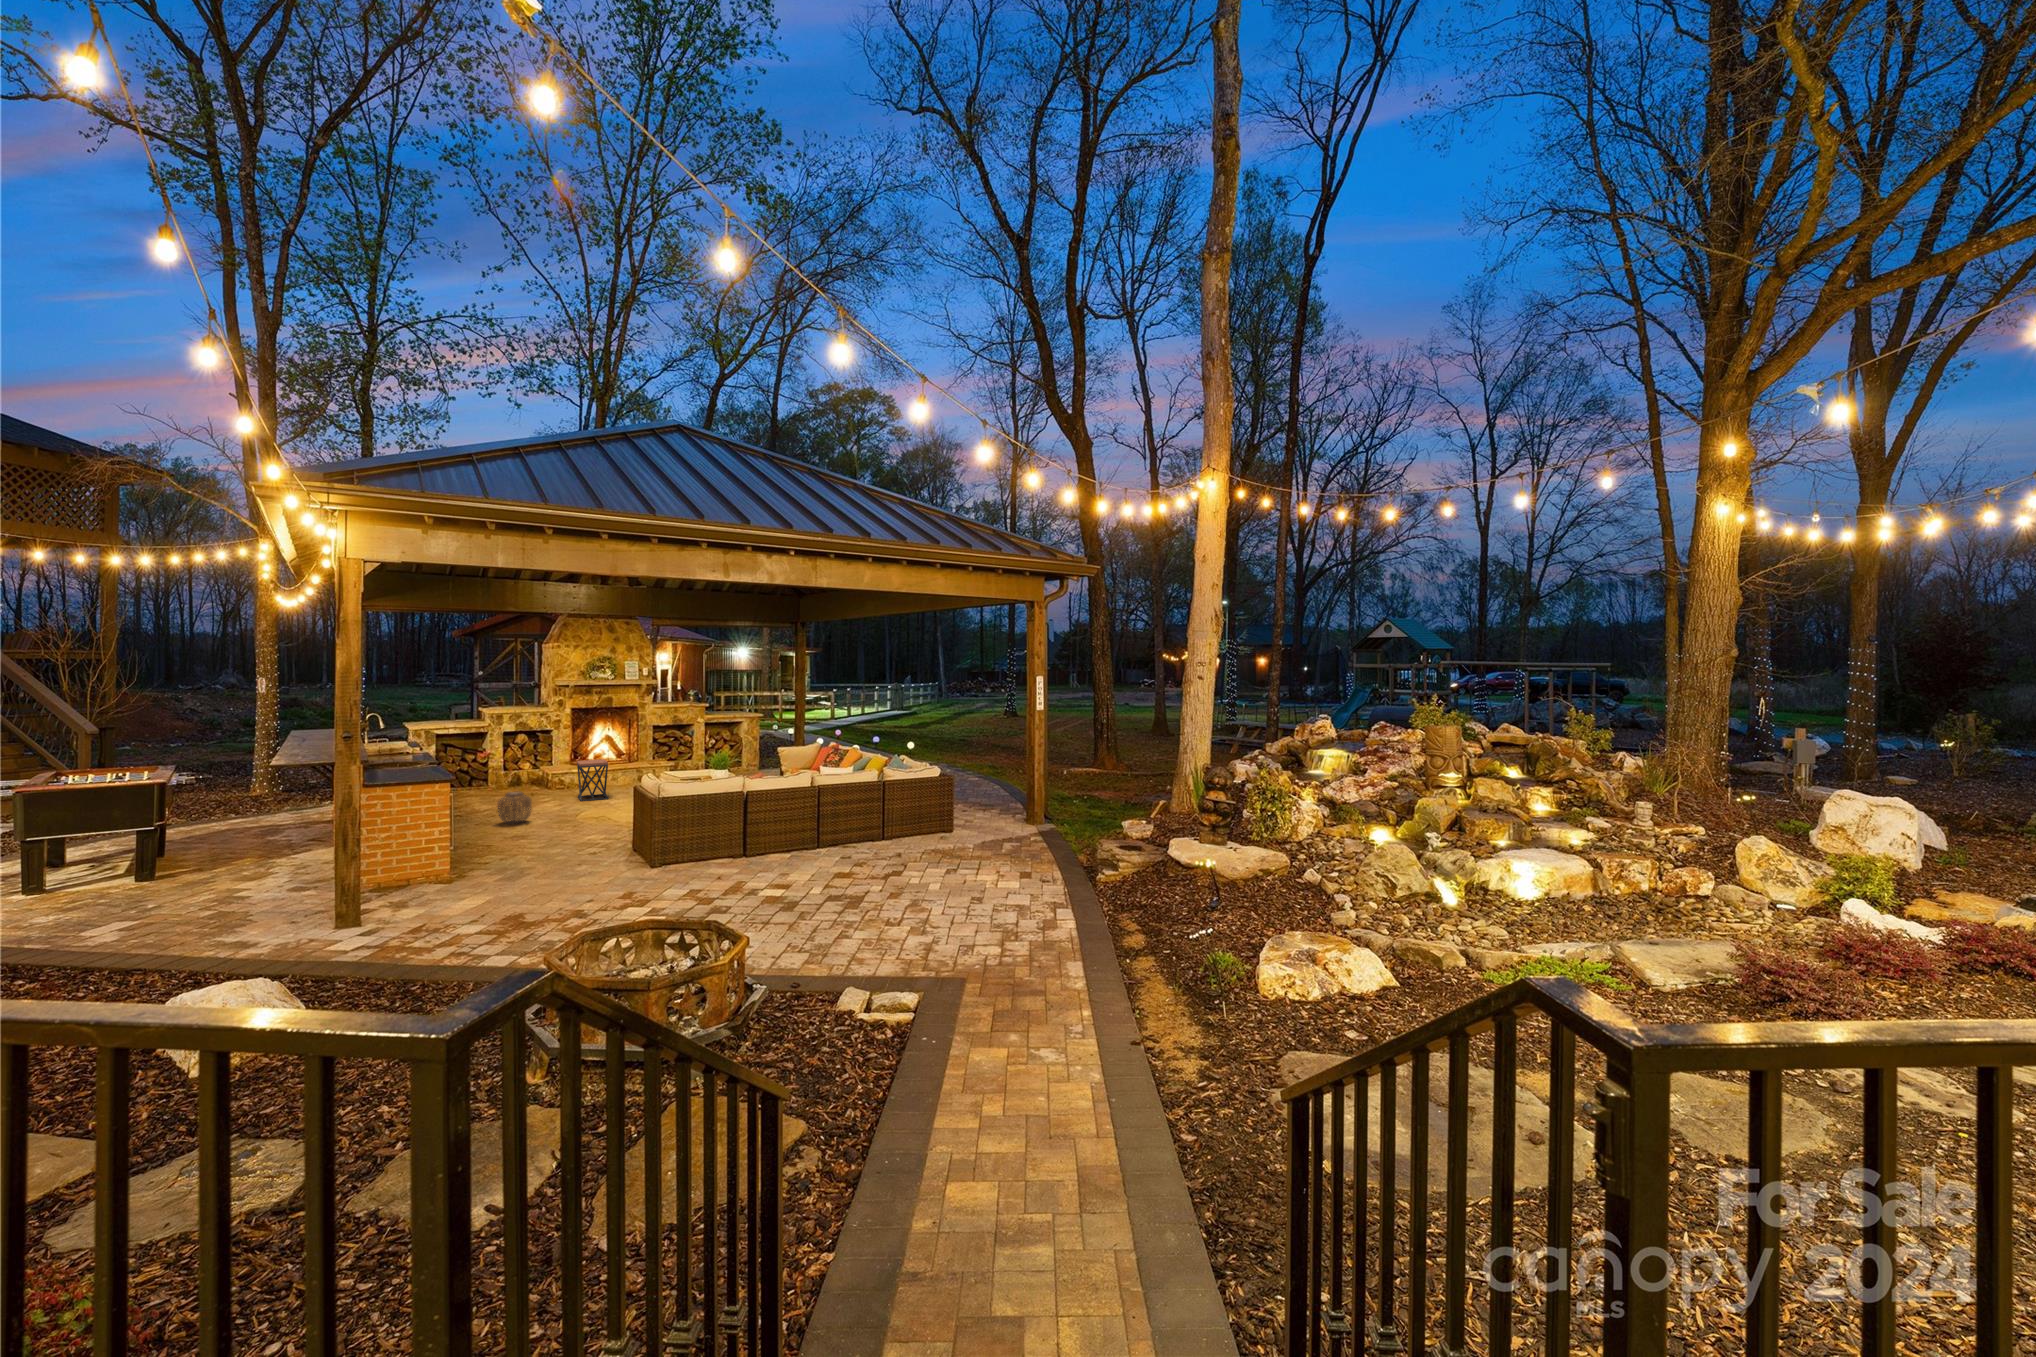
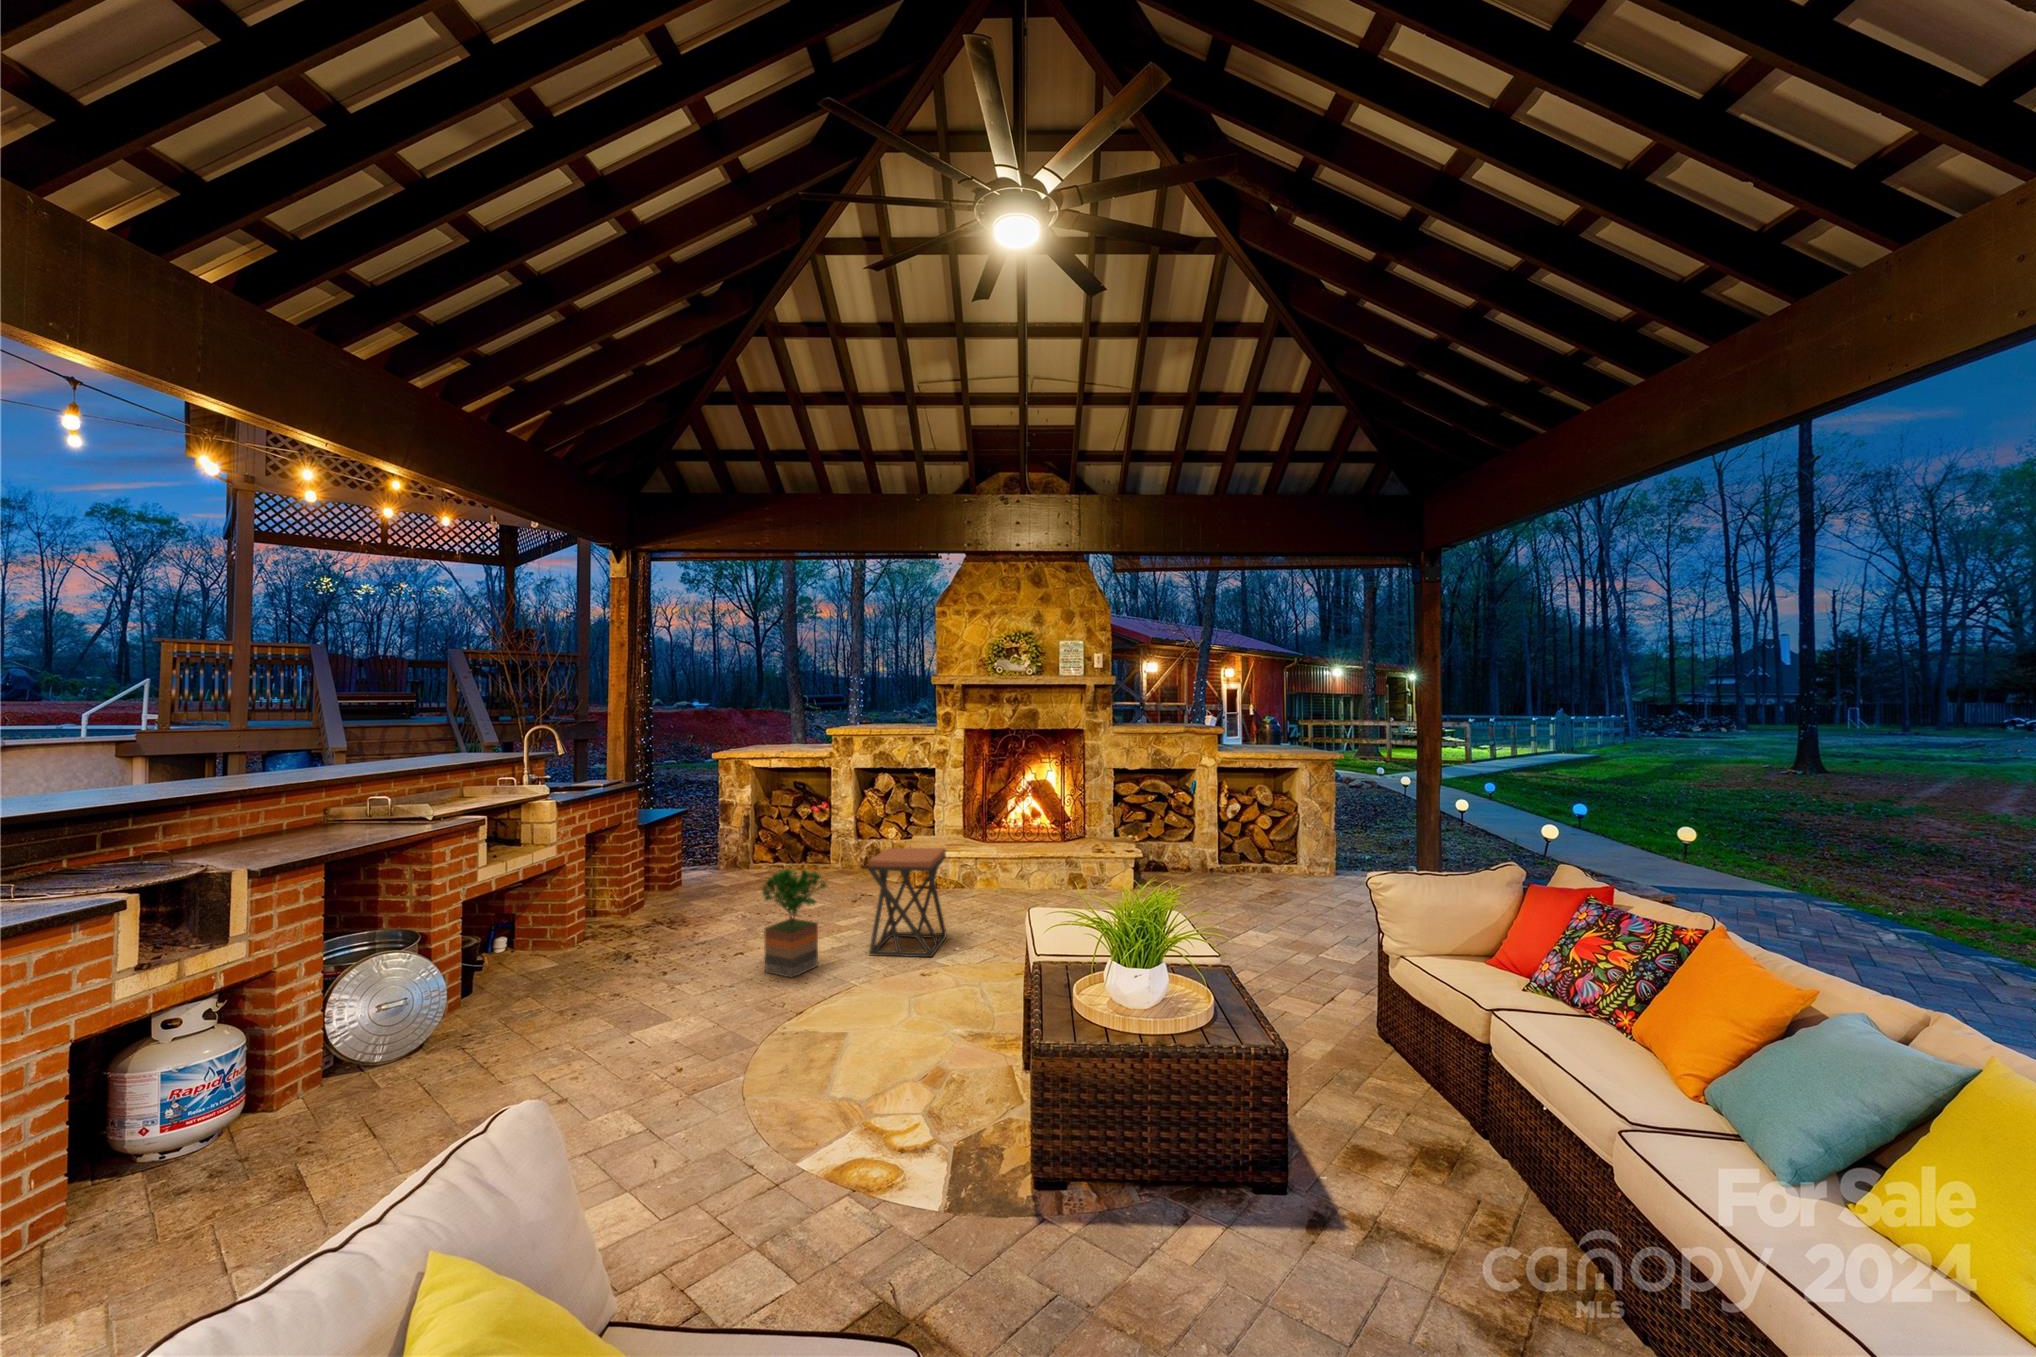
potted tree: none [540,768,569,808] -> present [762,869,828,978]
woven basket: present [498,792,531,824] -> none [527,952,627,1060]

